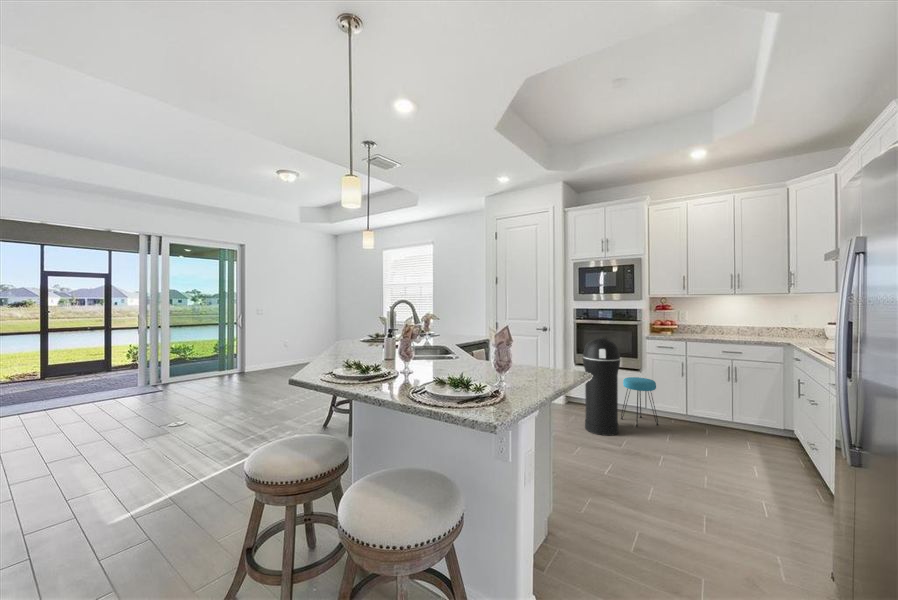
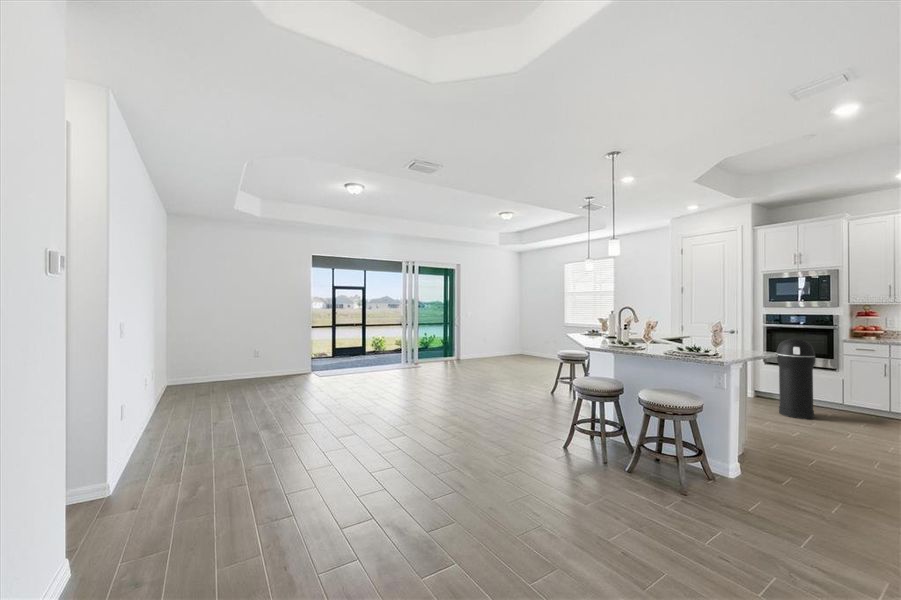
stool: present [621,377,658,427] -> none [817,375,860,418]

